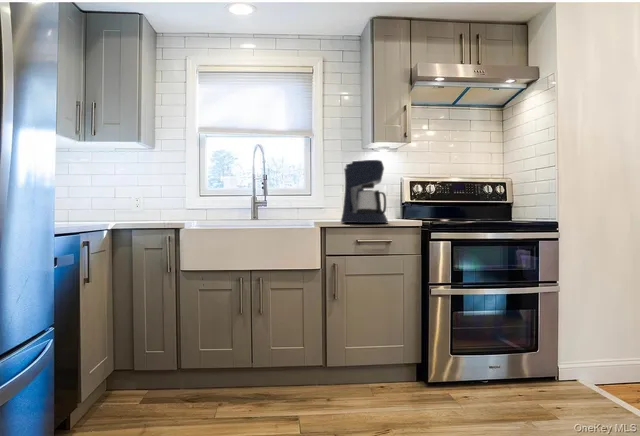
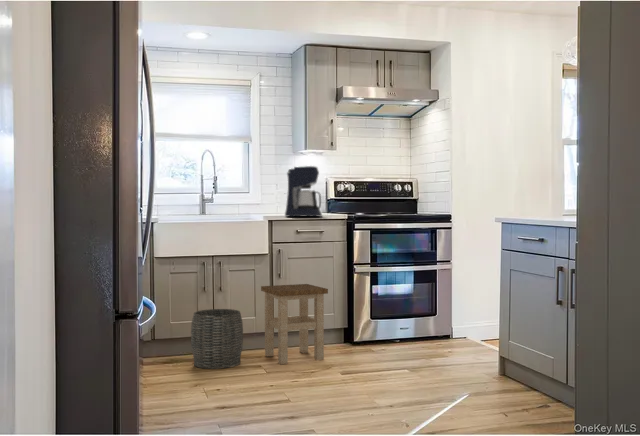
stool: none [308,307,390,420] -> present [261,284,328,364]
woven basket: none [214,336,280,421] -> present [191,309,243,369]

